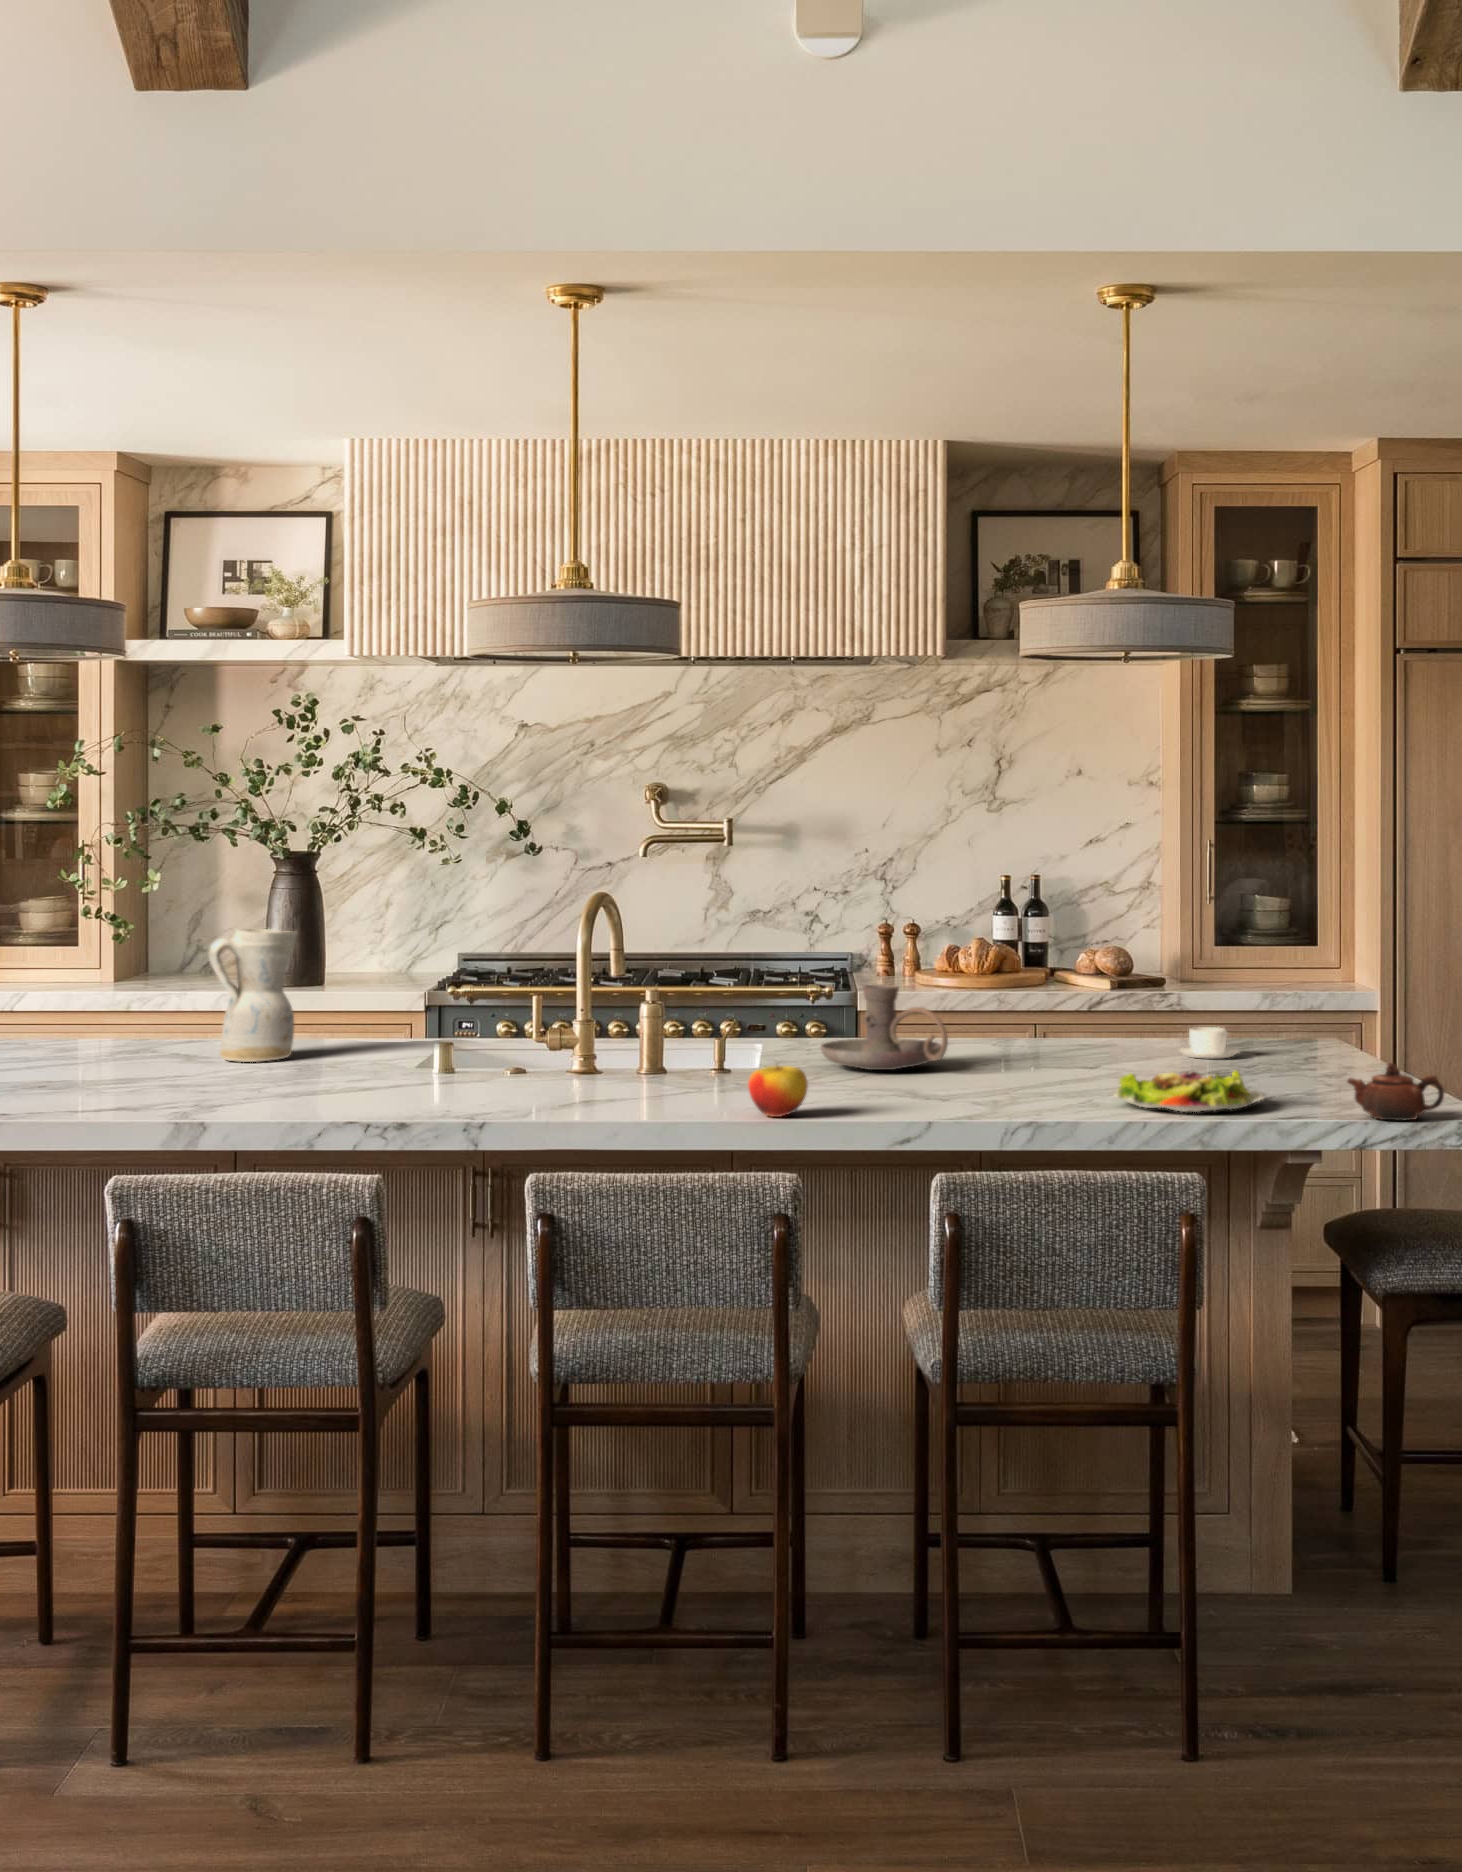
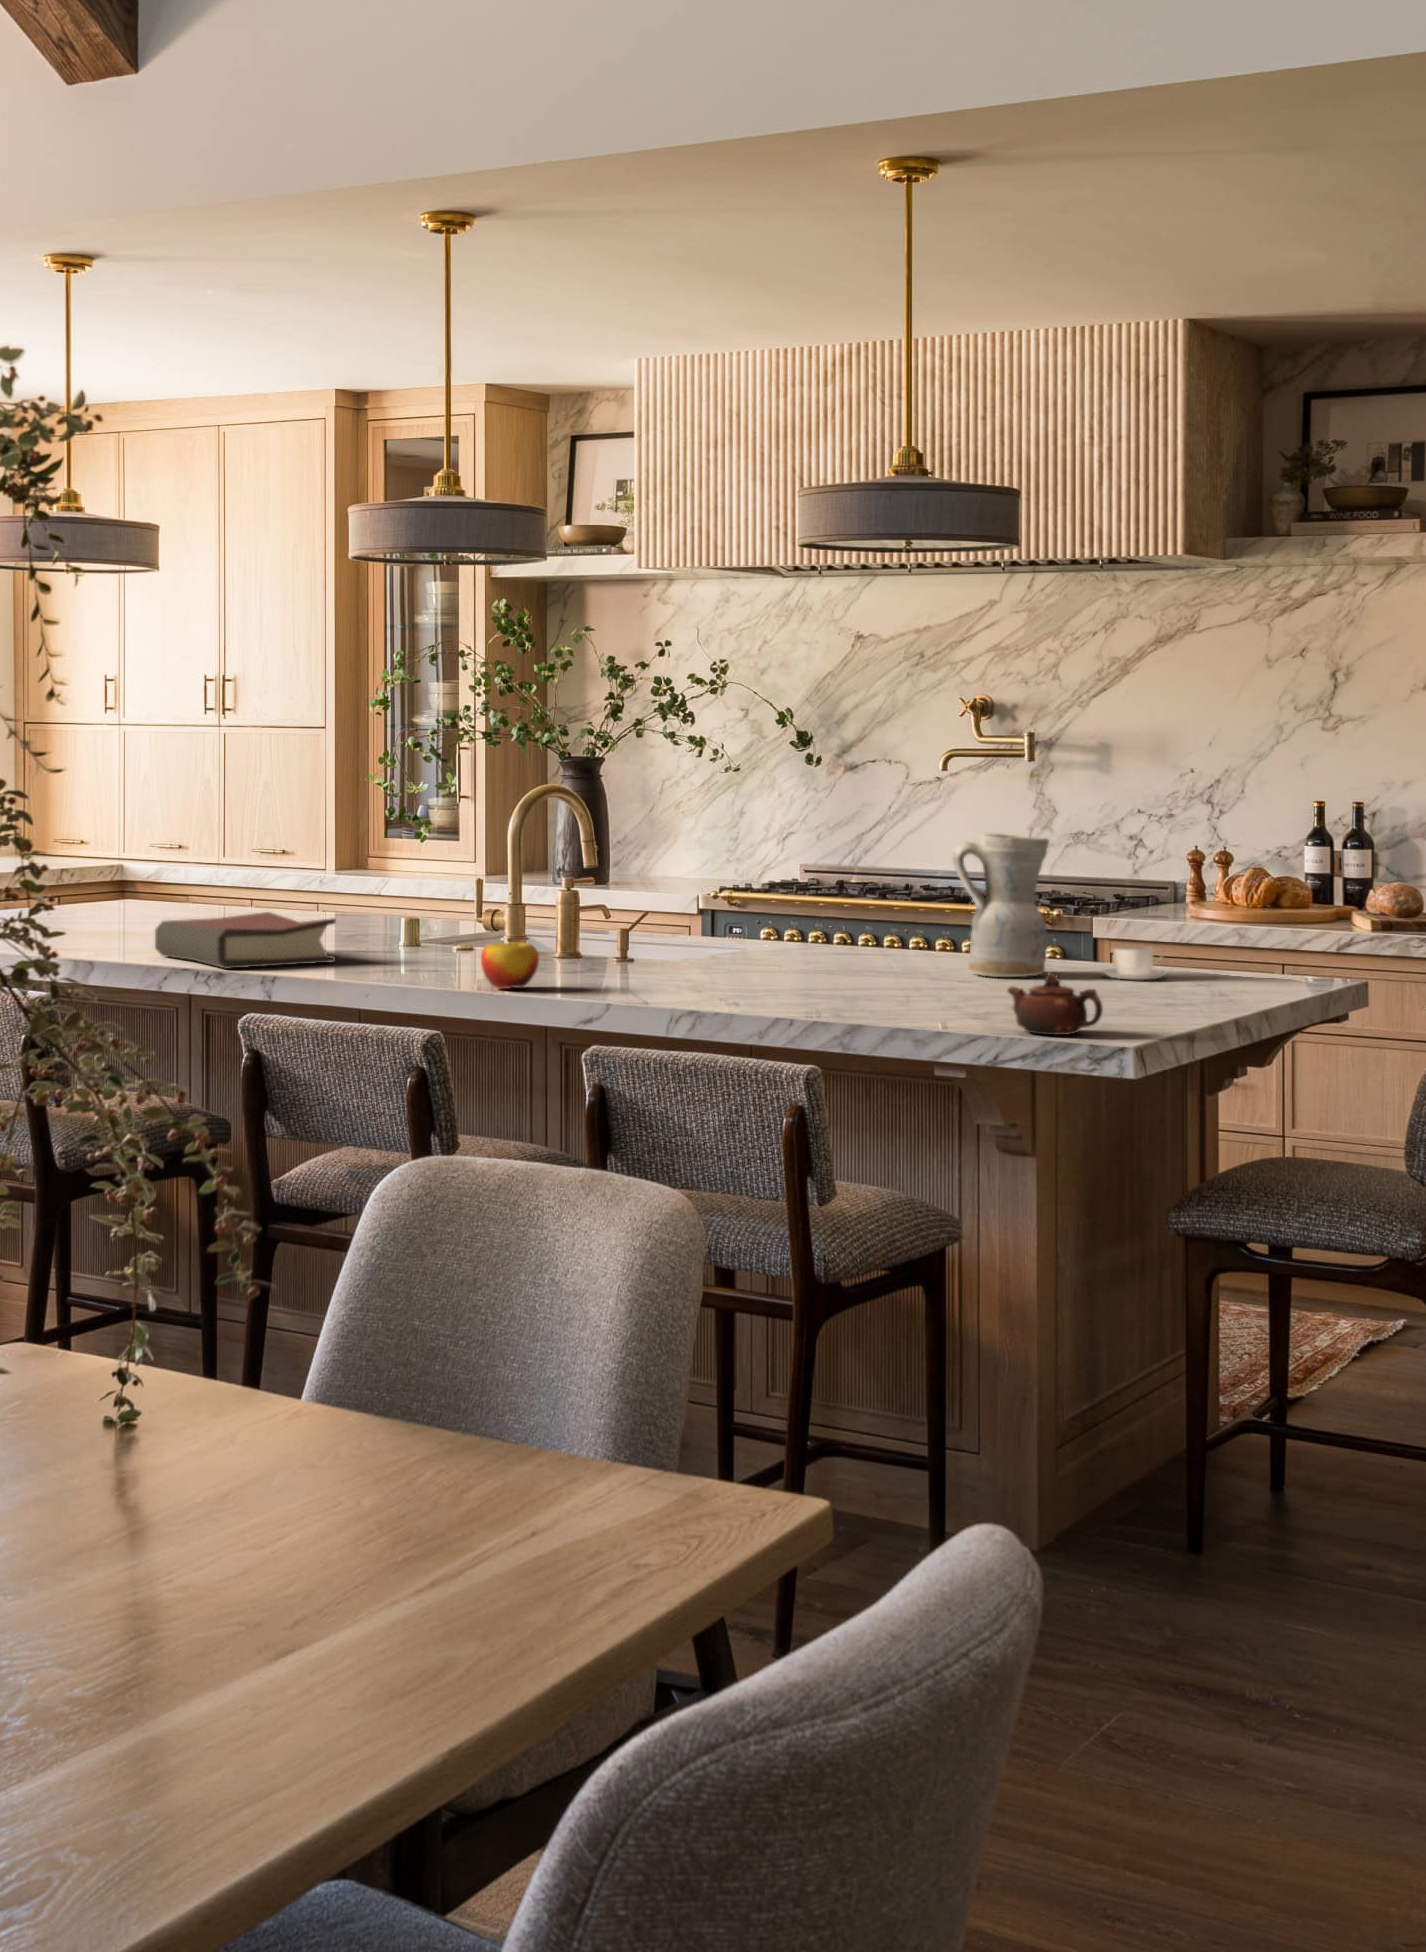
ceramic pitcher: present [209,929,297,1062] -> present [953,834,1049,977]
candle holder: present [821,985,948,1070] -> none [711,882,834,966]
hardback book: none [257,1048,480,1118] -> present [155,912,336,969]
salad plate: present [1112,1071,1264,1112] -> none [824,972,985,1014]

